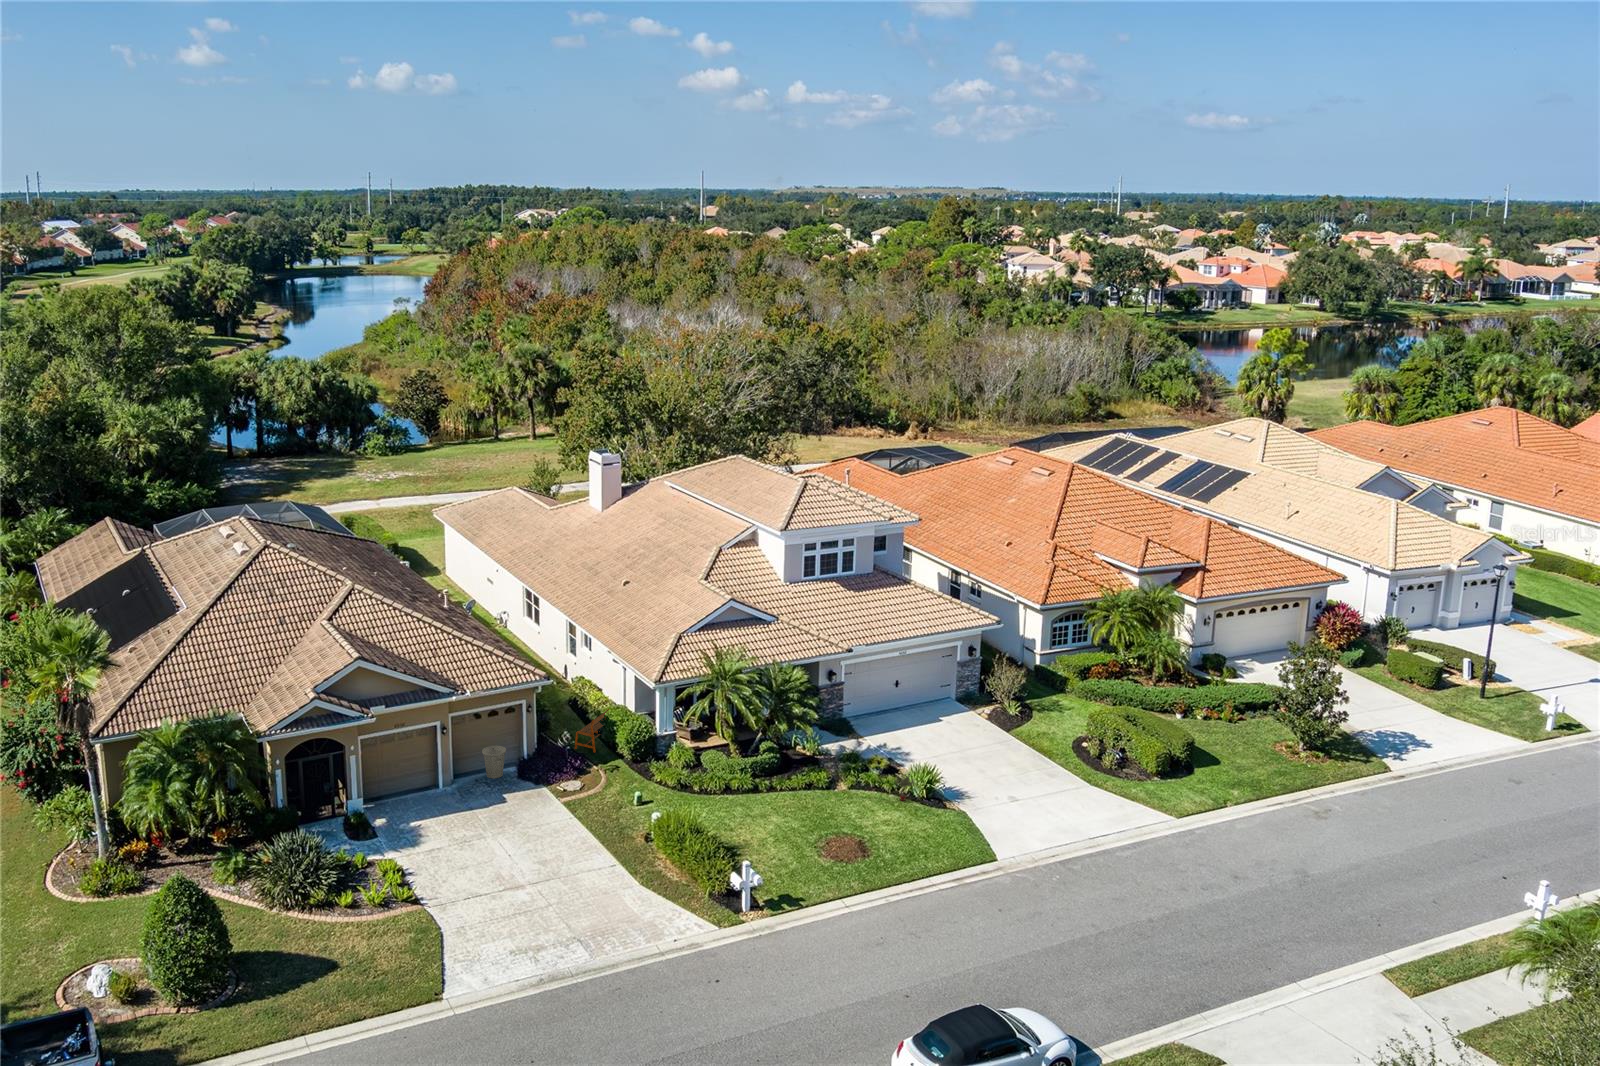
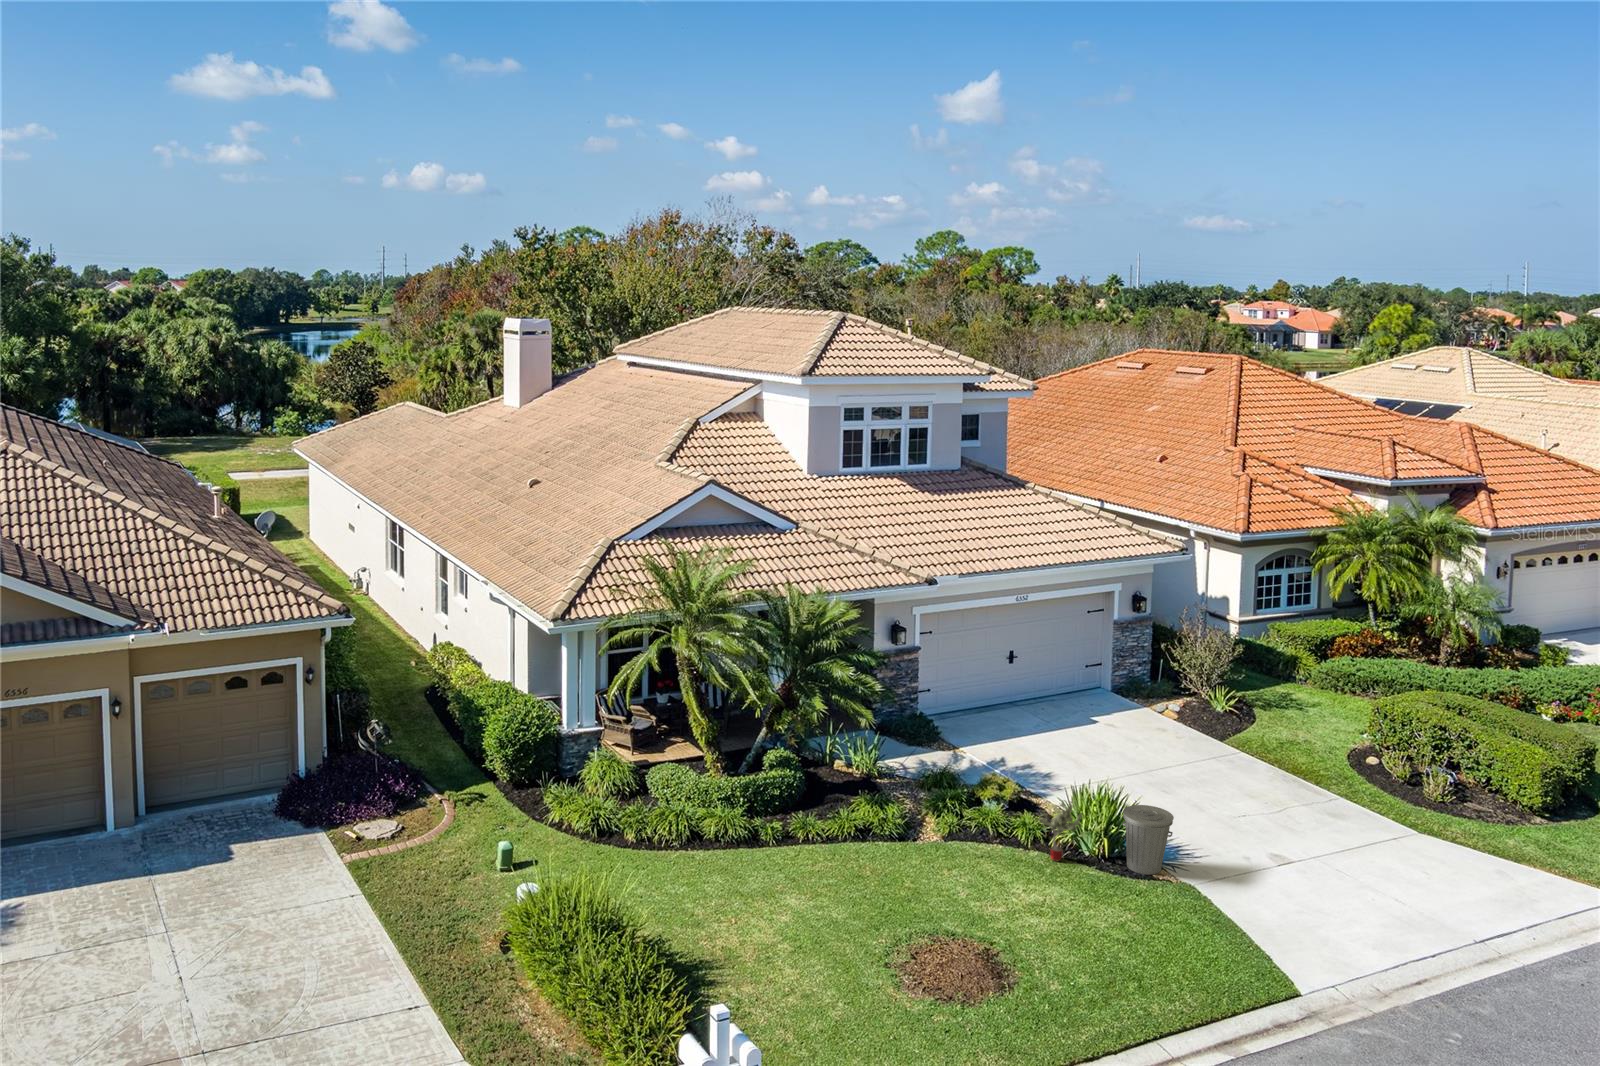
bench: present [575,709,609,753] -> none [408,687,482,768]
trash can: present [482,746,506,778] -> present [1123,805,1174,875]

